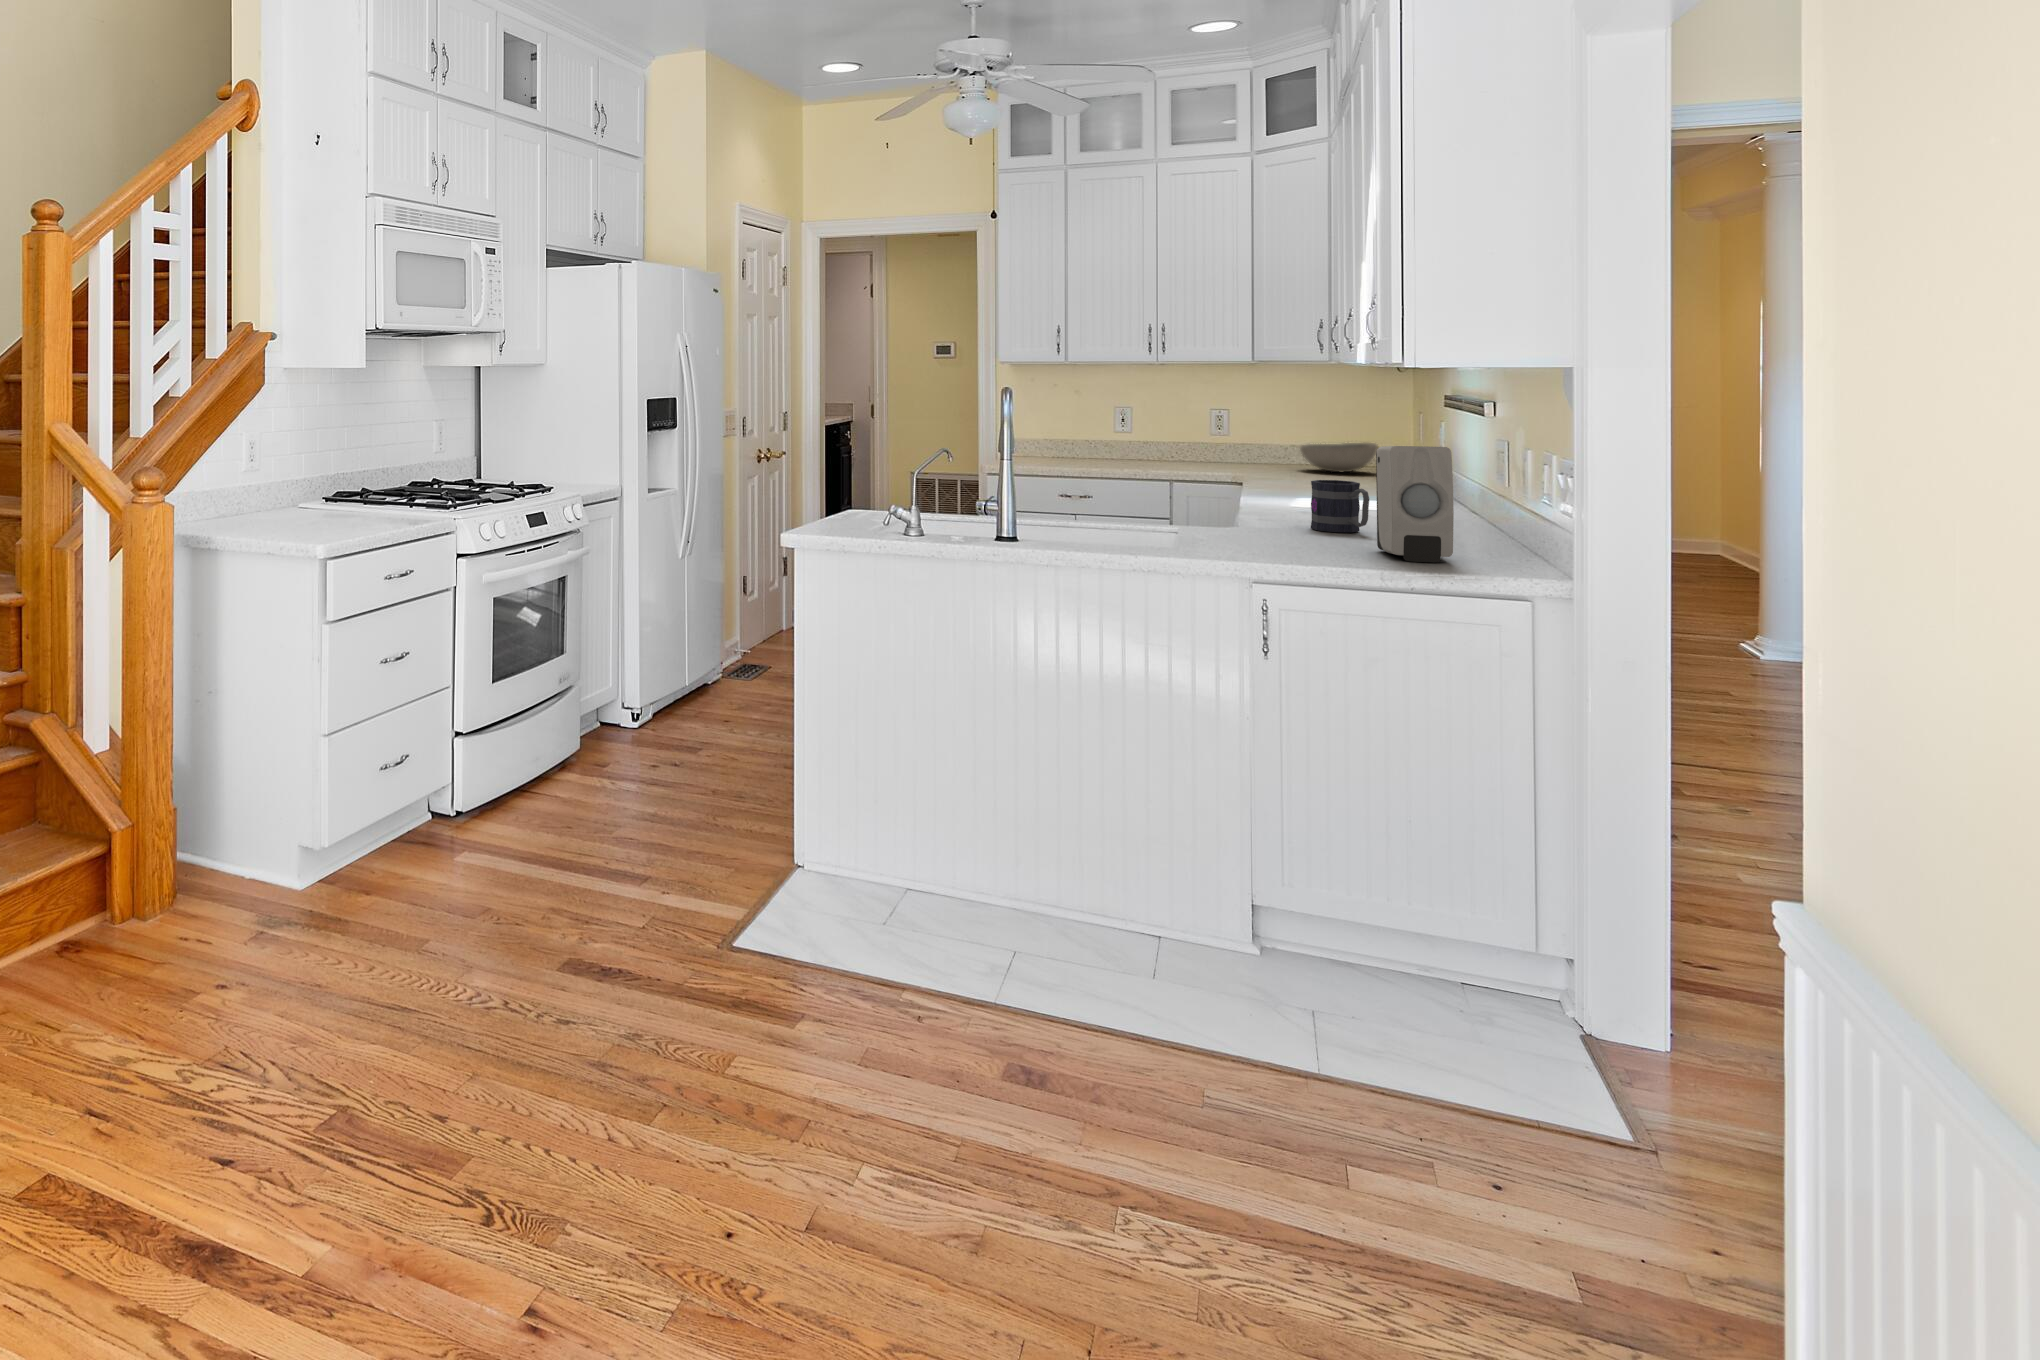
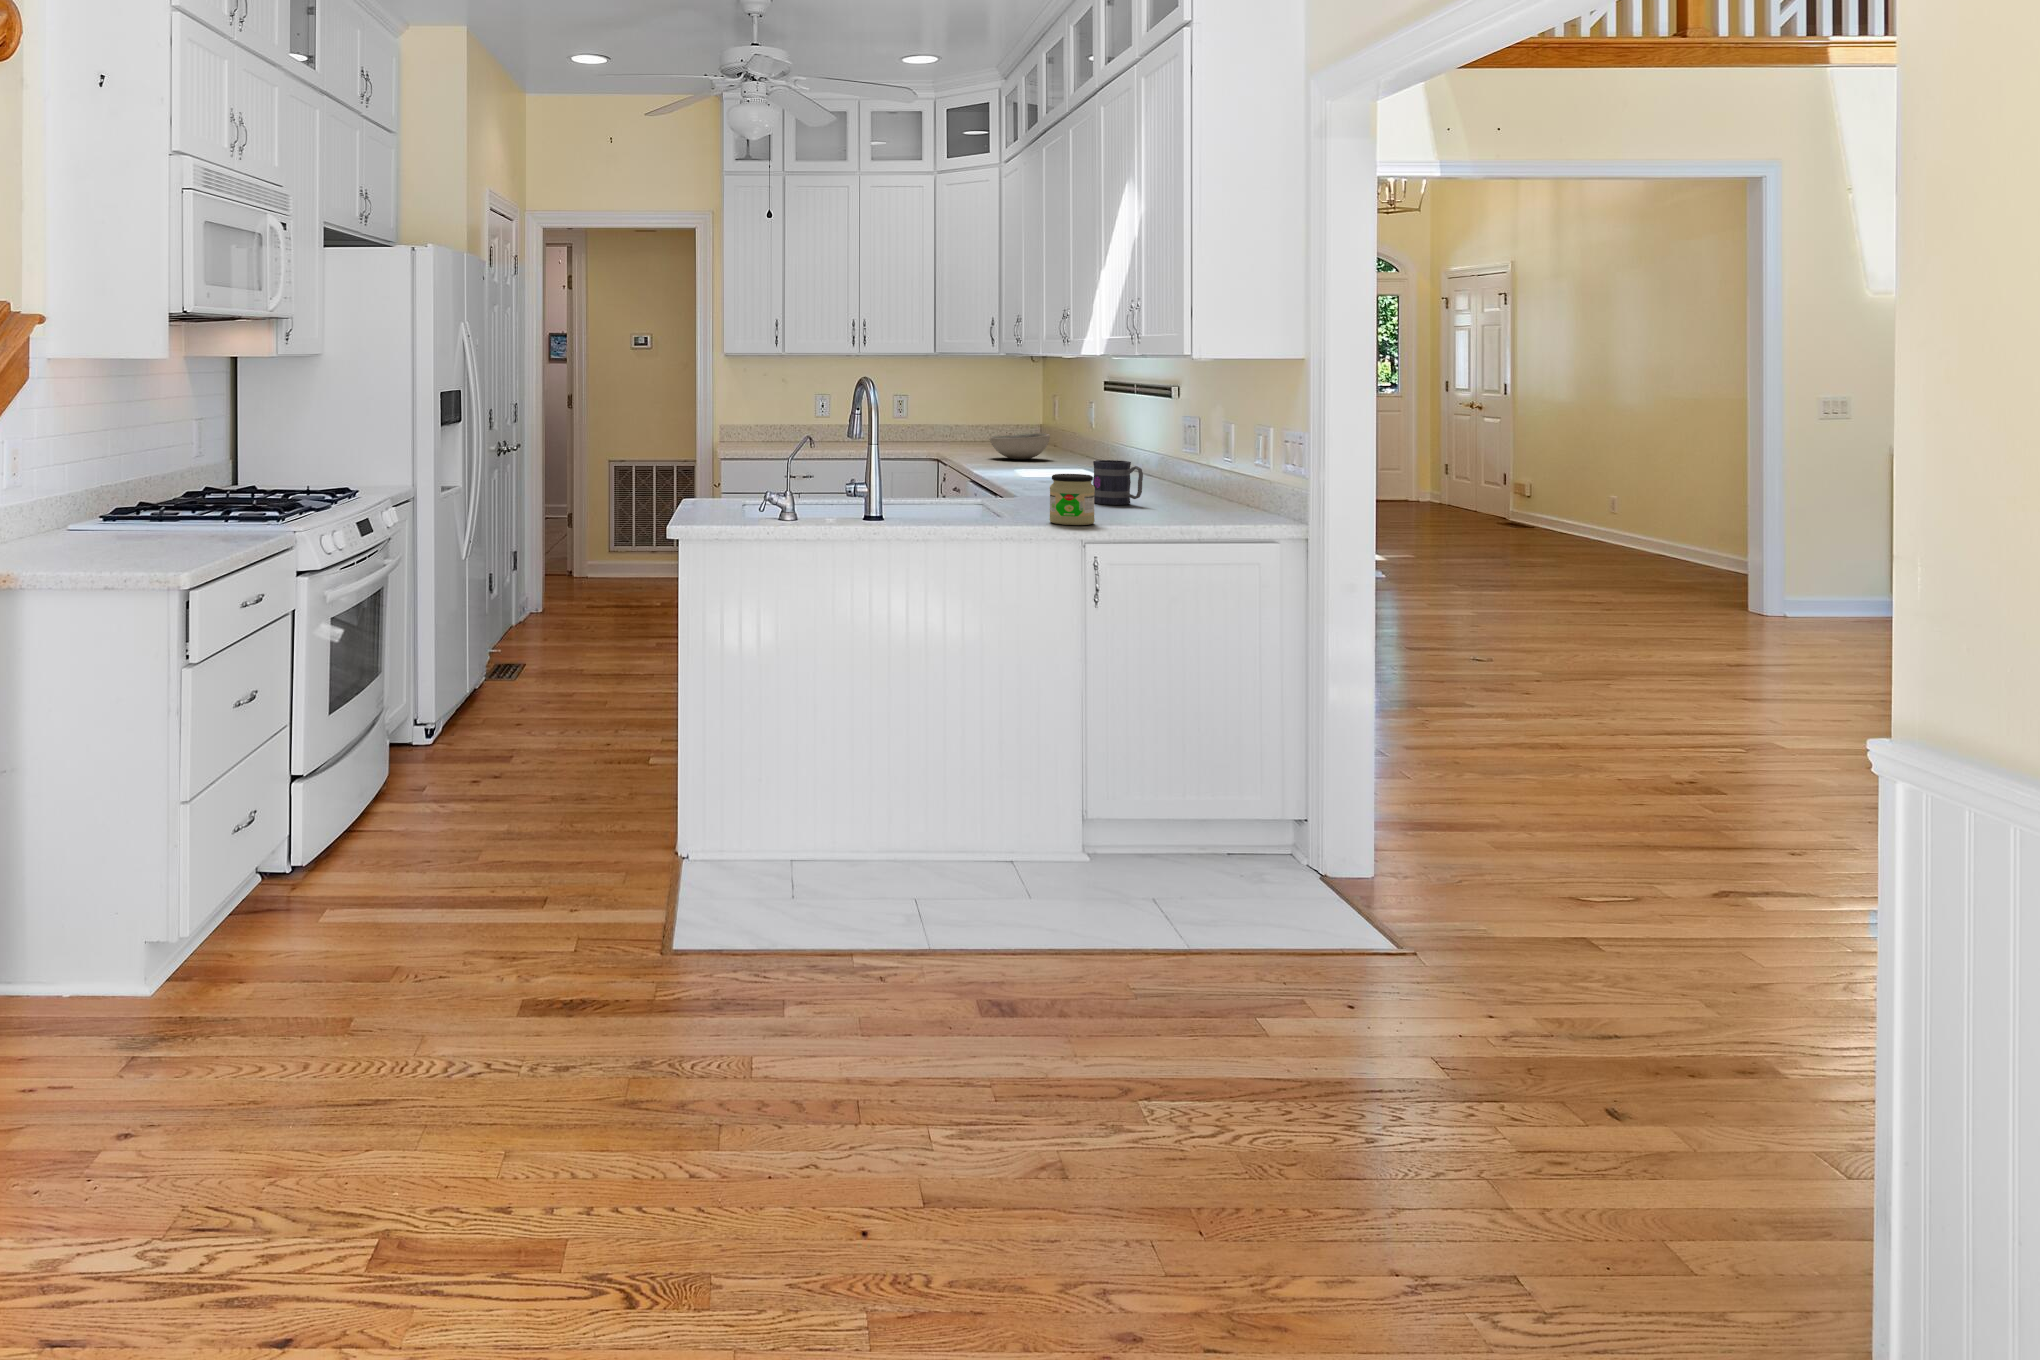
soap dispenser: present [1376,446,1454,563] -> none [1169,426,1240,524]
jar: none [1197,495,1253,554] -> present [1050,474,1095,525]

